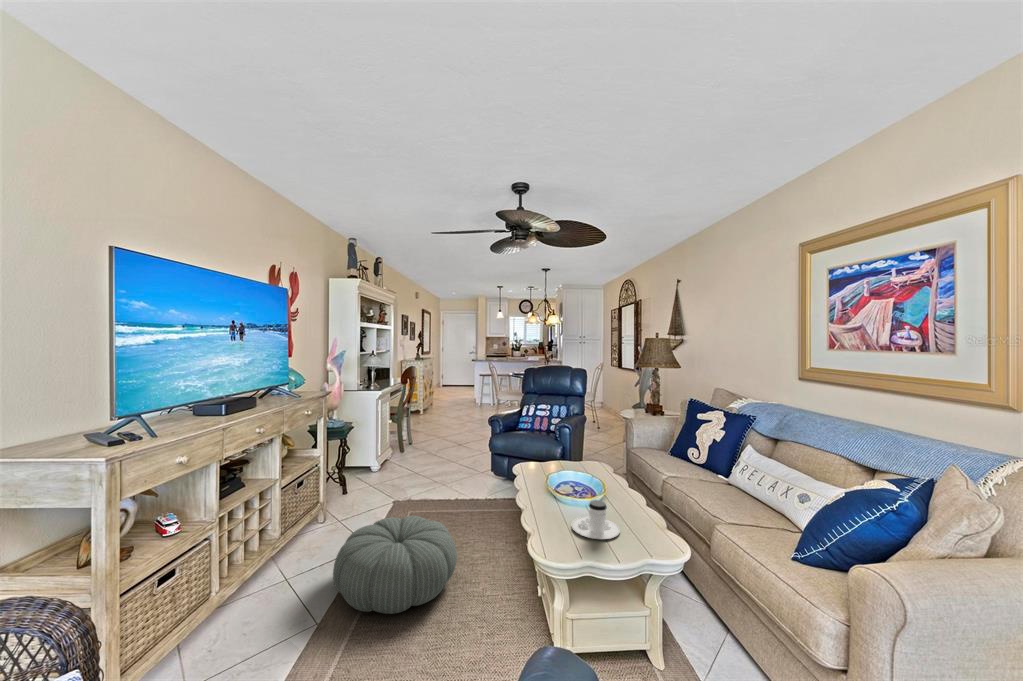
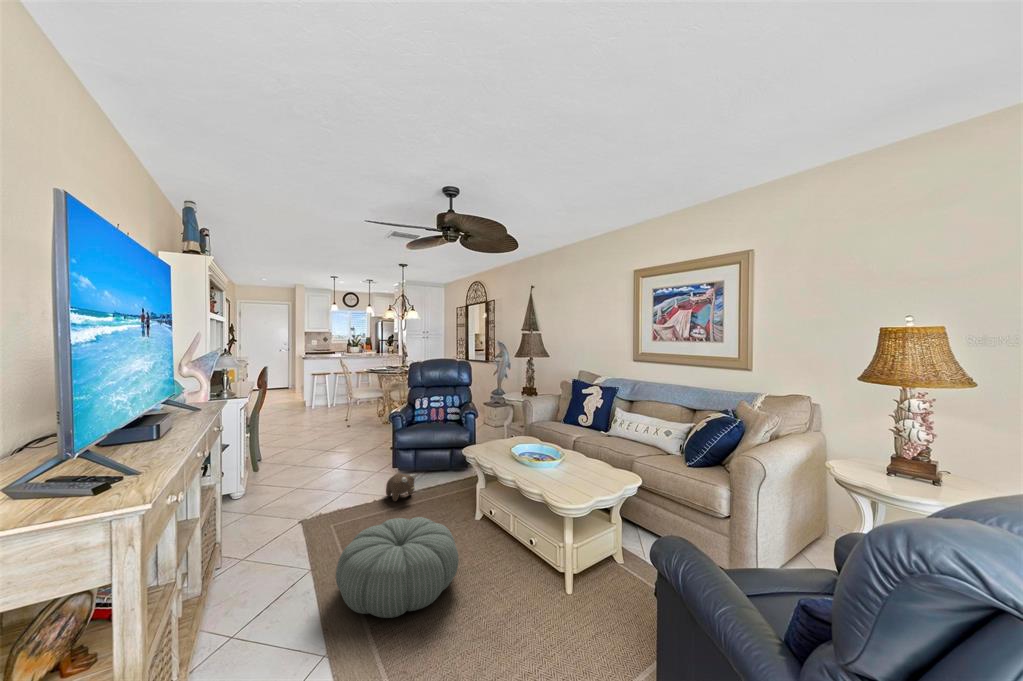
plush toy: none [464,476,489,504] -> present [386,473,417,501]
coffee cup: present [572,500,620,539] -> none [563,459,598,486]

